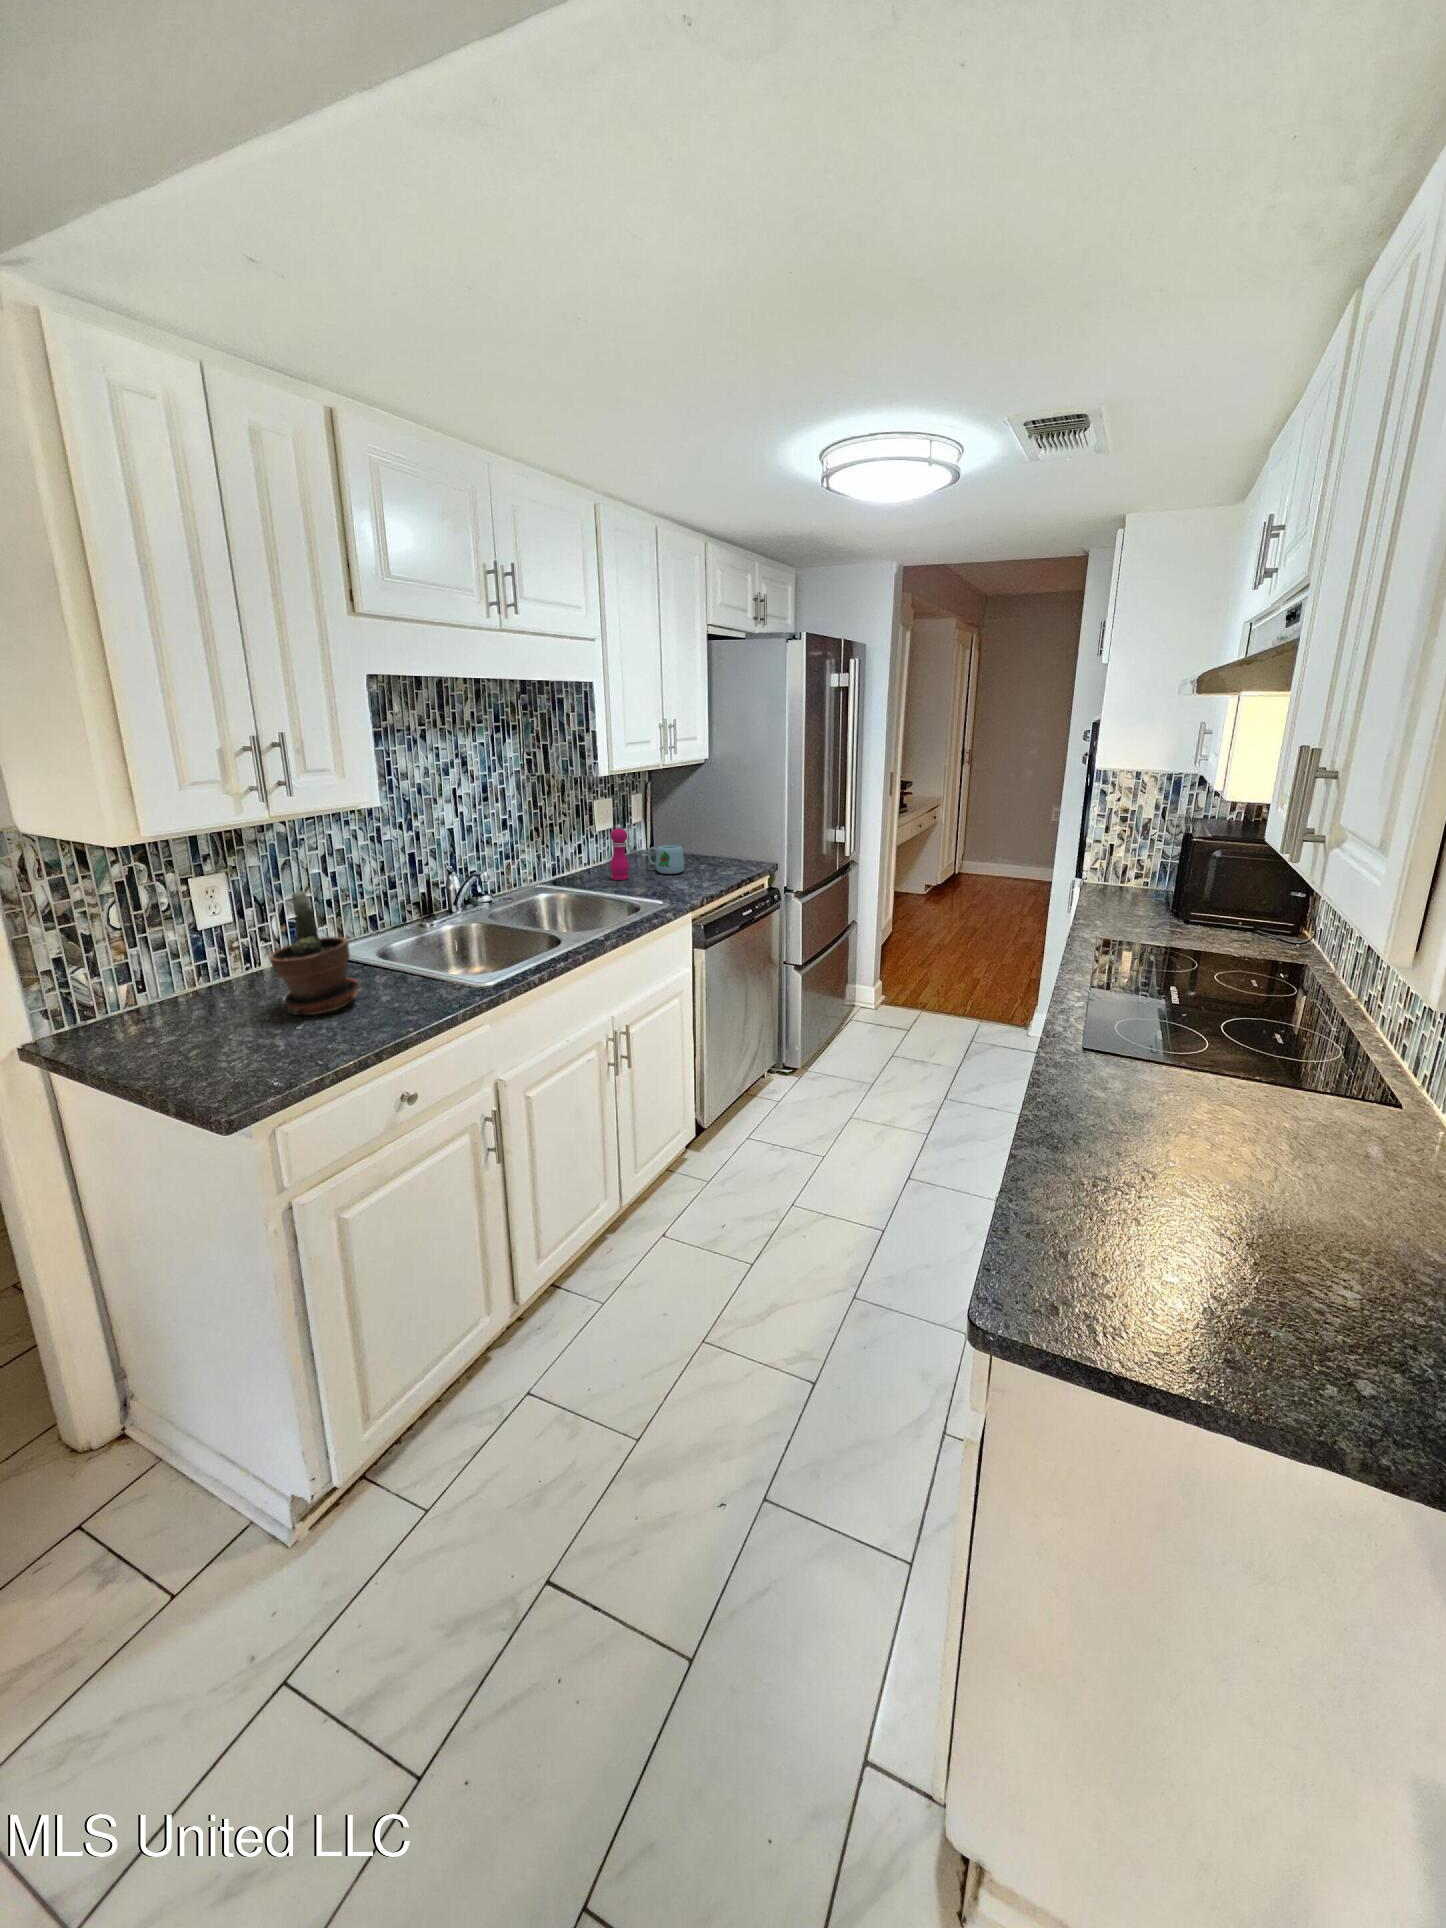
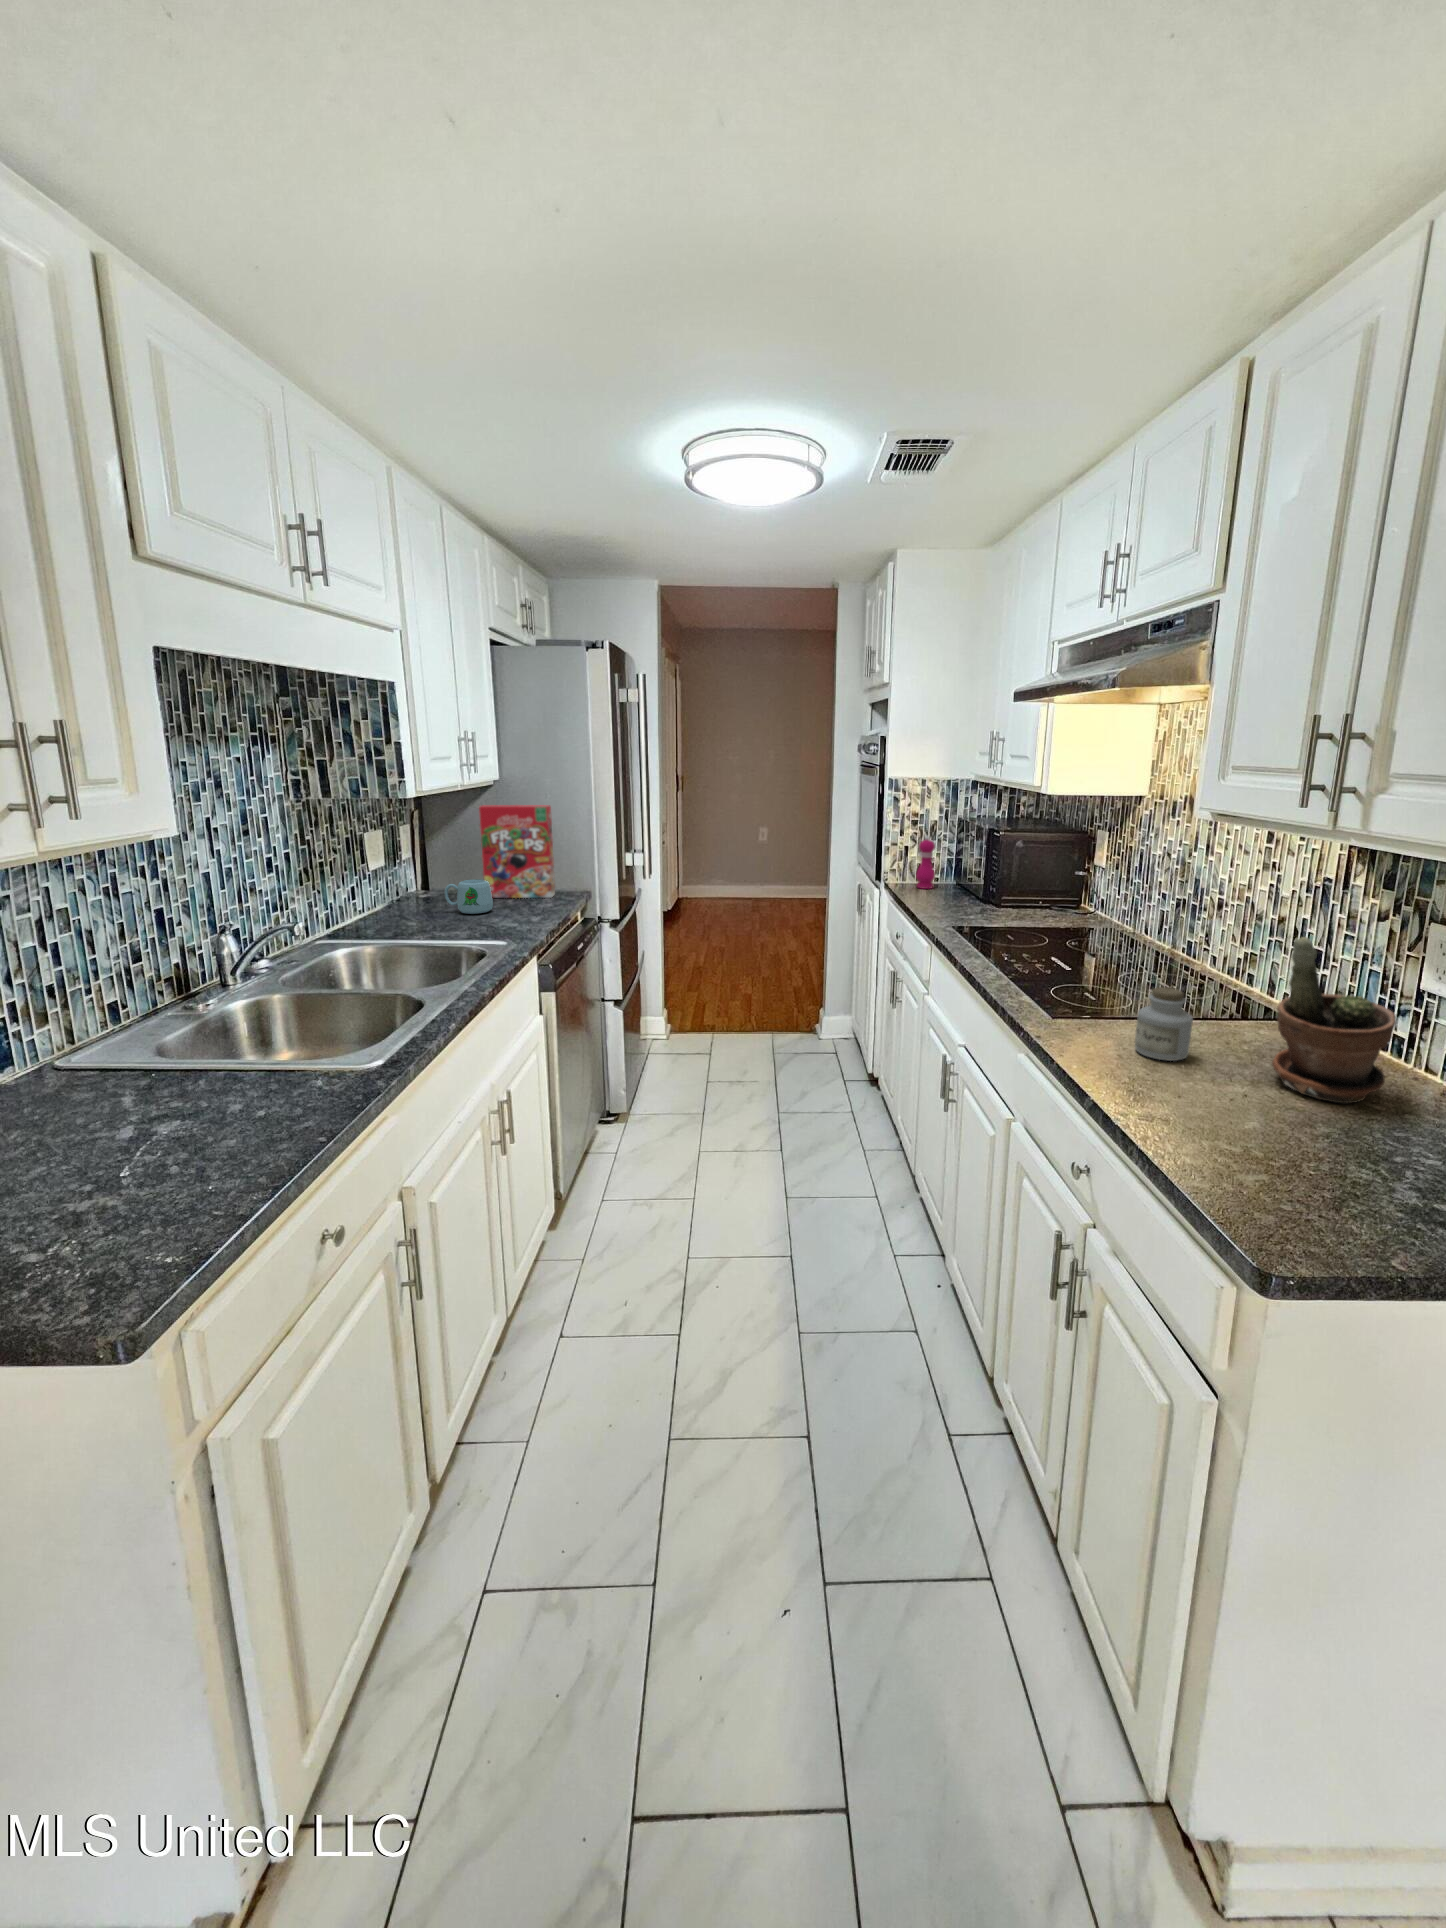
cereal box: none [690,781,749,865] -> present [479,805,555,898]
pepper mill: present [610,824,630,880] -> present [916,836,935,889]
potted plant: present [270,891,359,1015] -> present [1272,937,1396,1103]
jar: none [1093,1018,1151,1093] -> present [1135,987,1193,1061]

